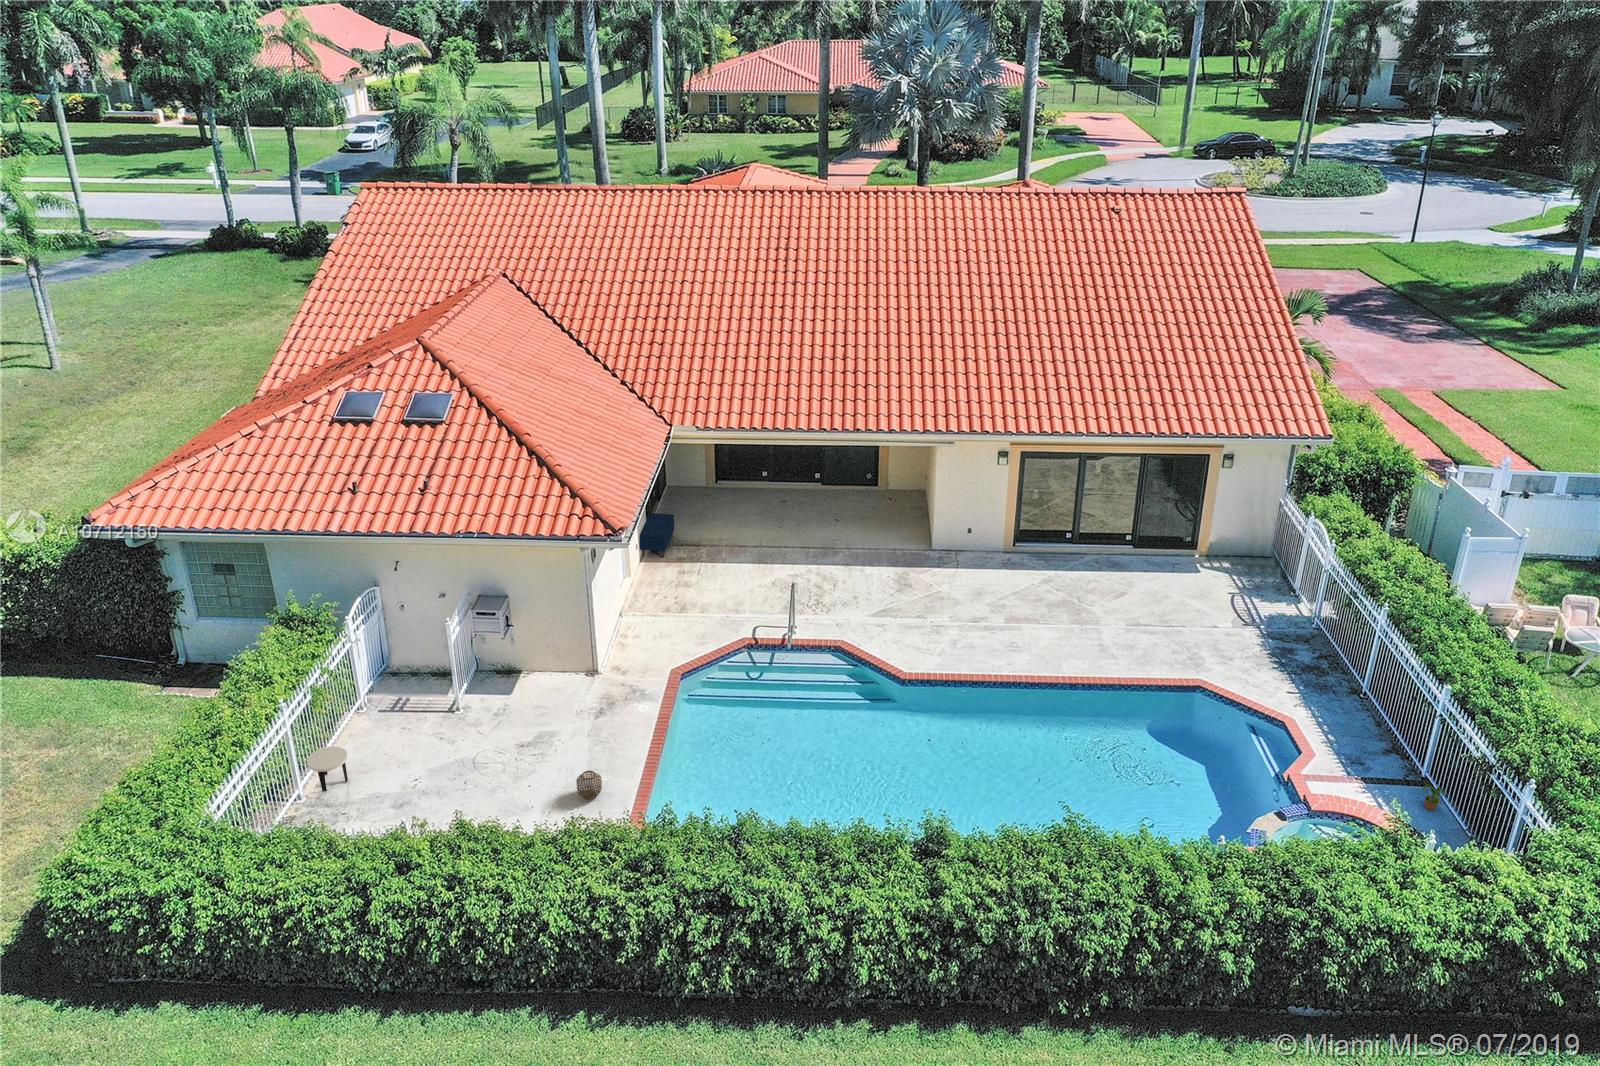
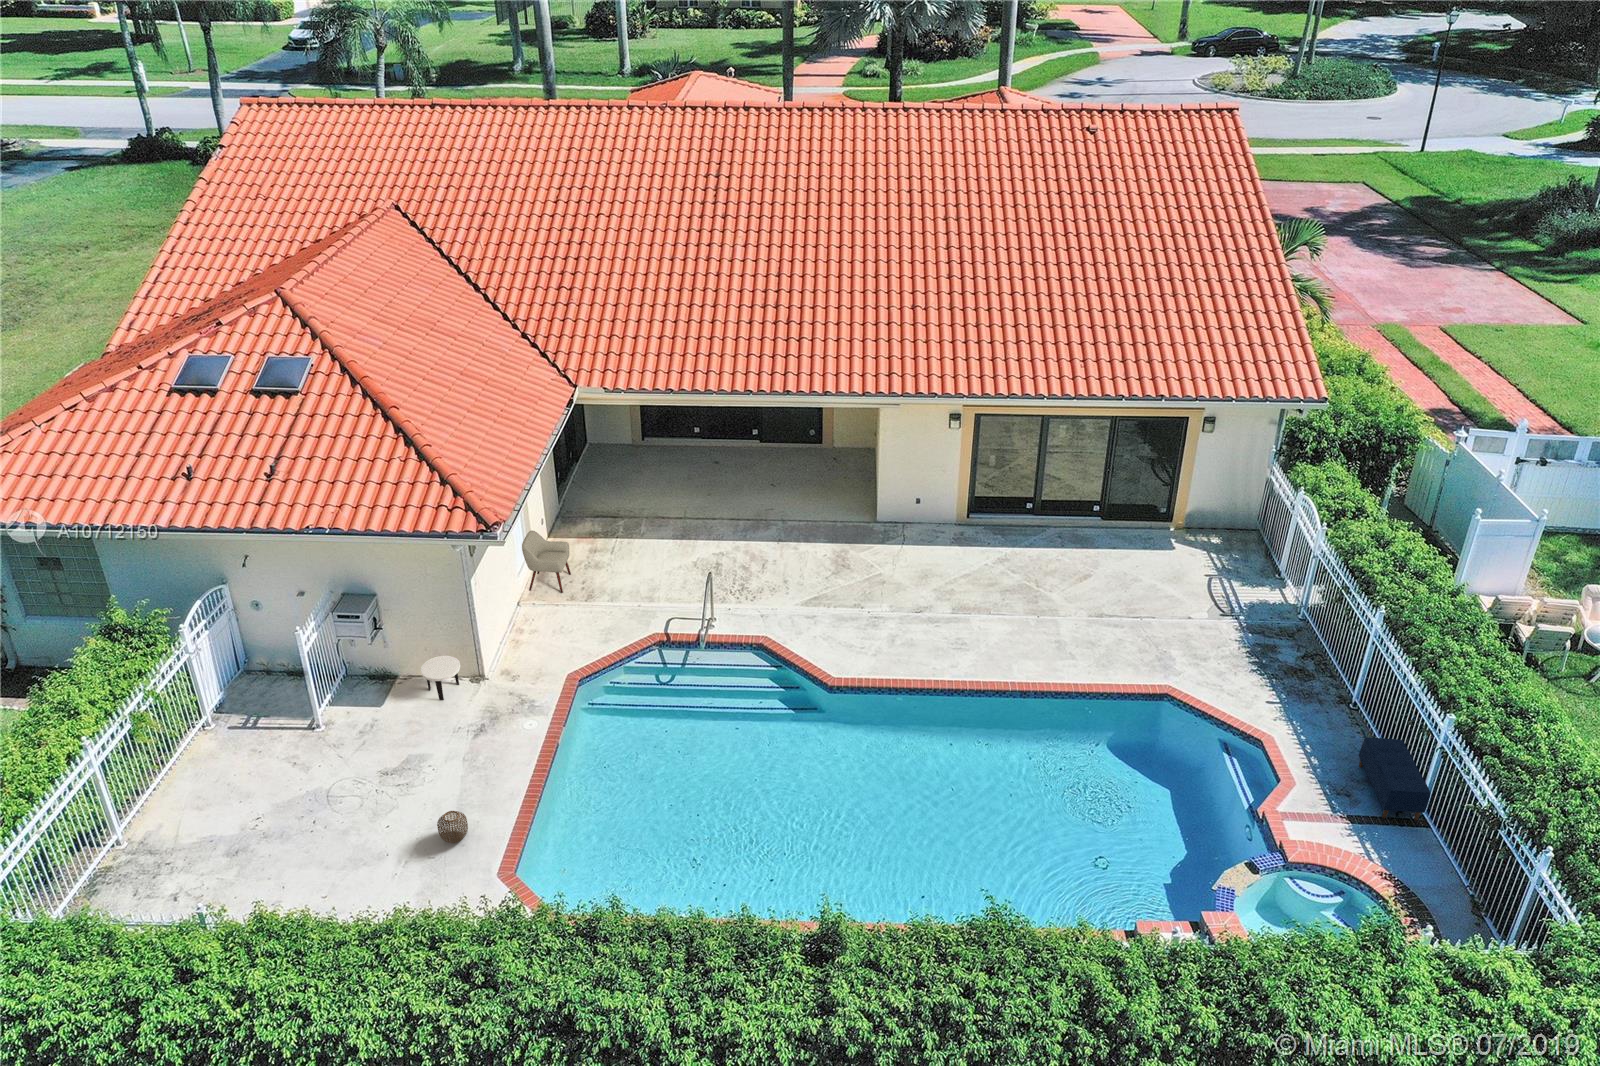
bench: present [639,513,675,558] -> present [1359,737,1430,821]
chair: none [623,552,663,607] -> present [522,531,571,593]
side table: present [307,747,348,791] -> present [420,656,460,700]
potted plant: present [1423,784,1445,810] -> none [1410,826,1446,856]

